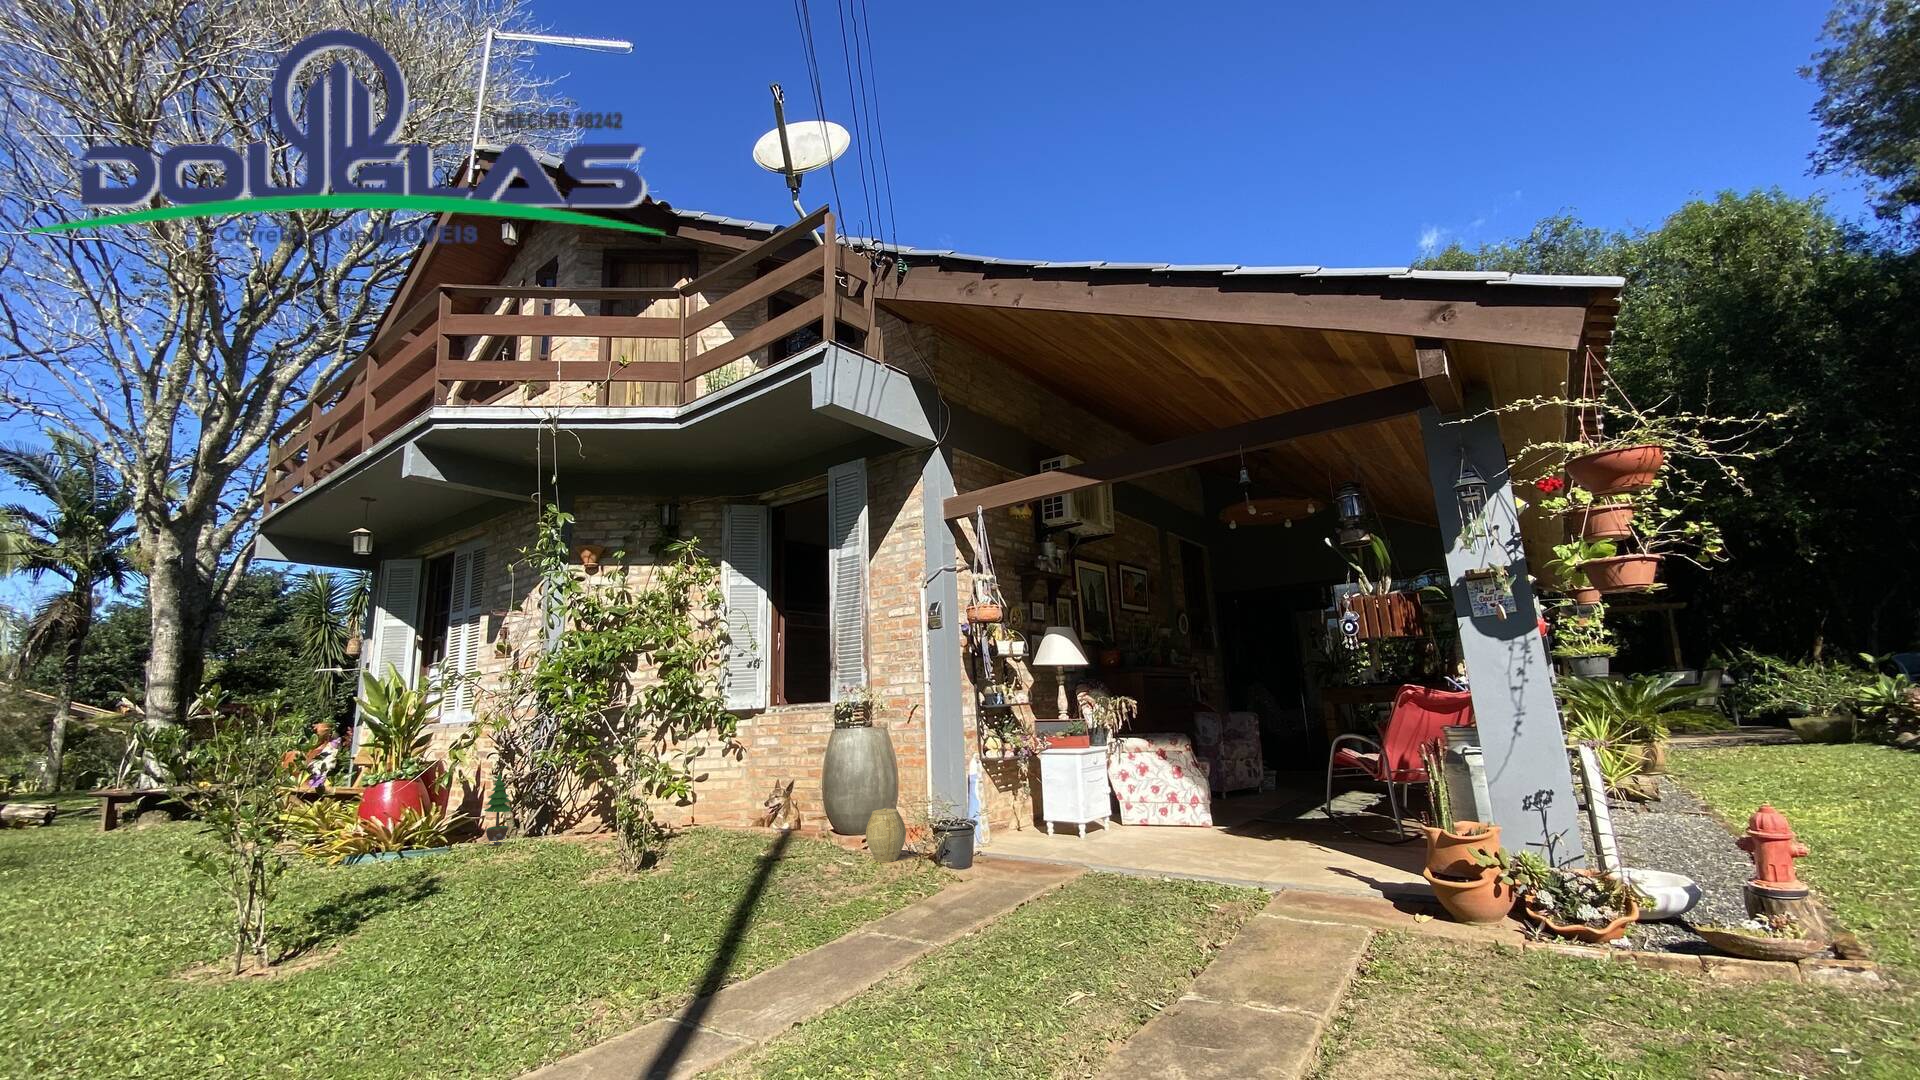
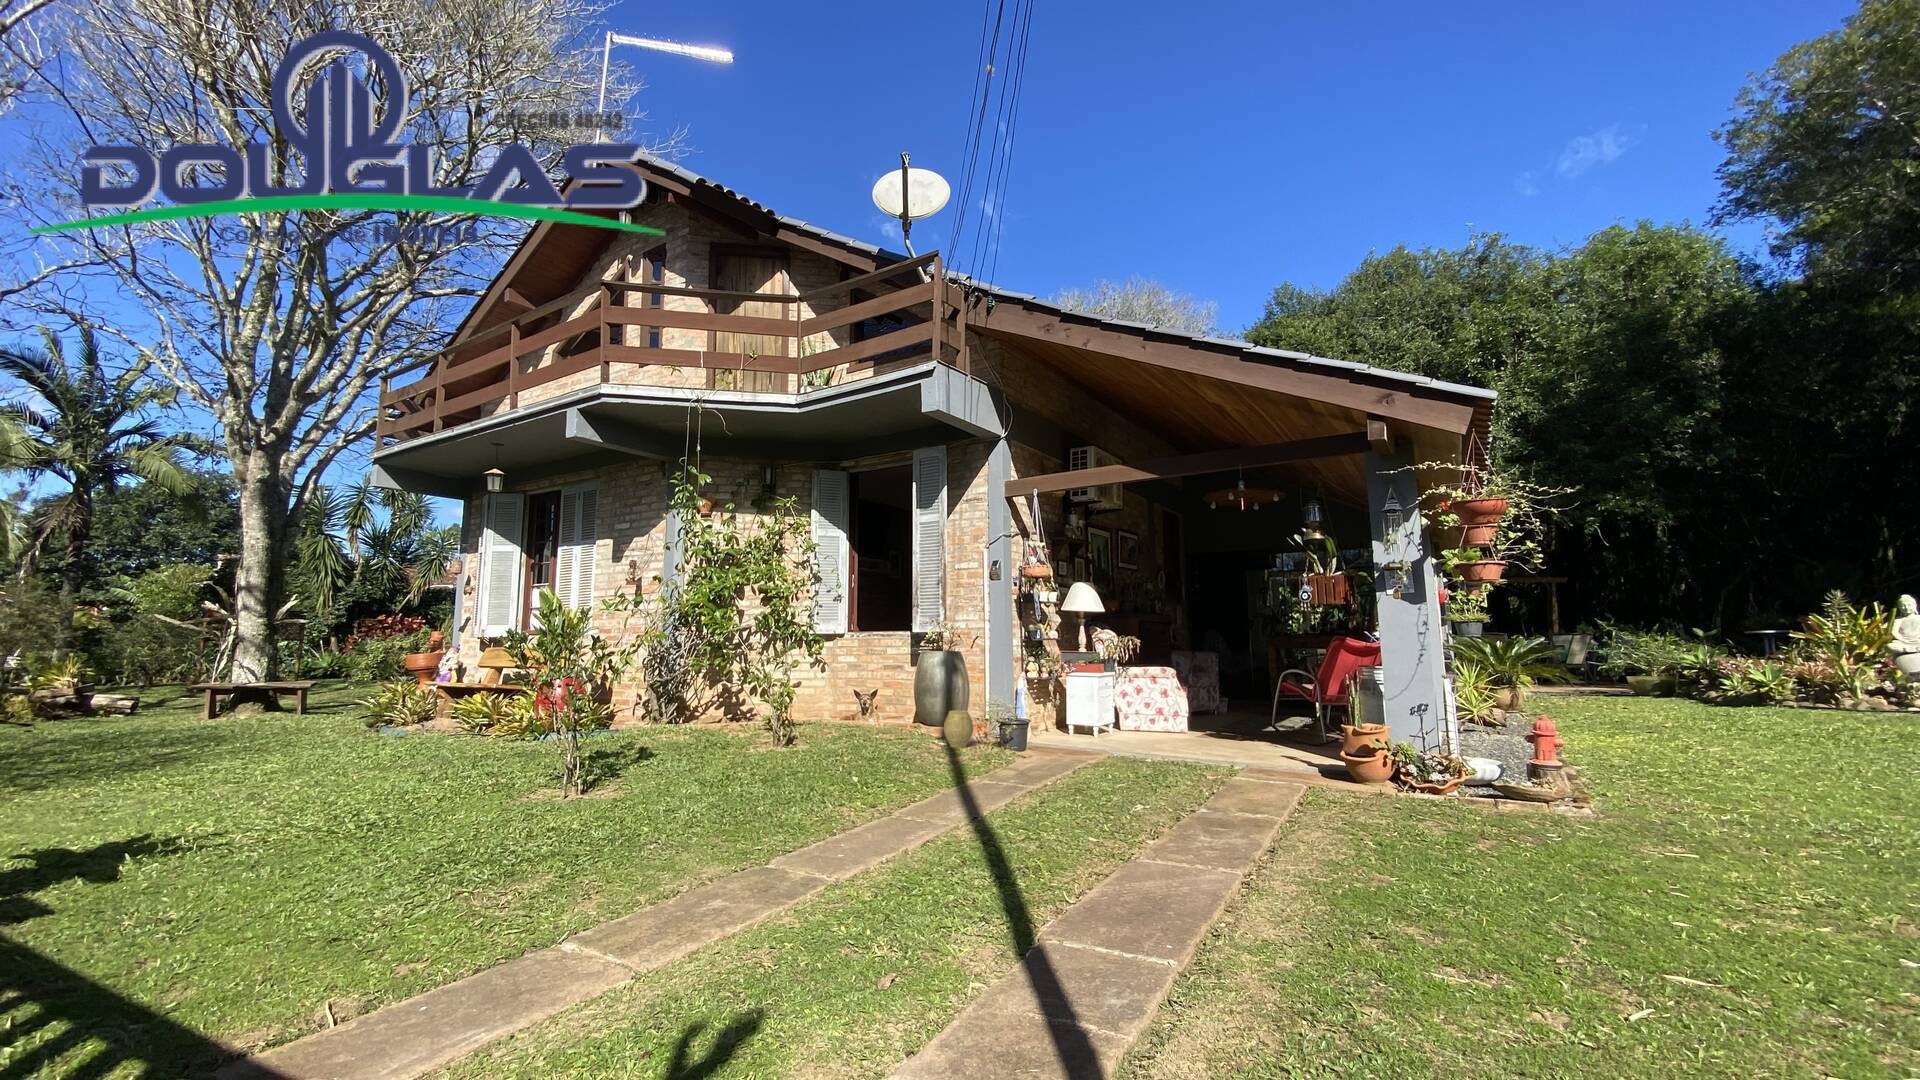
potted tree: present [484,773,512,845] -> none [626,674,647,730]

